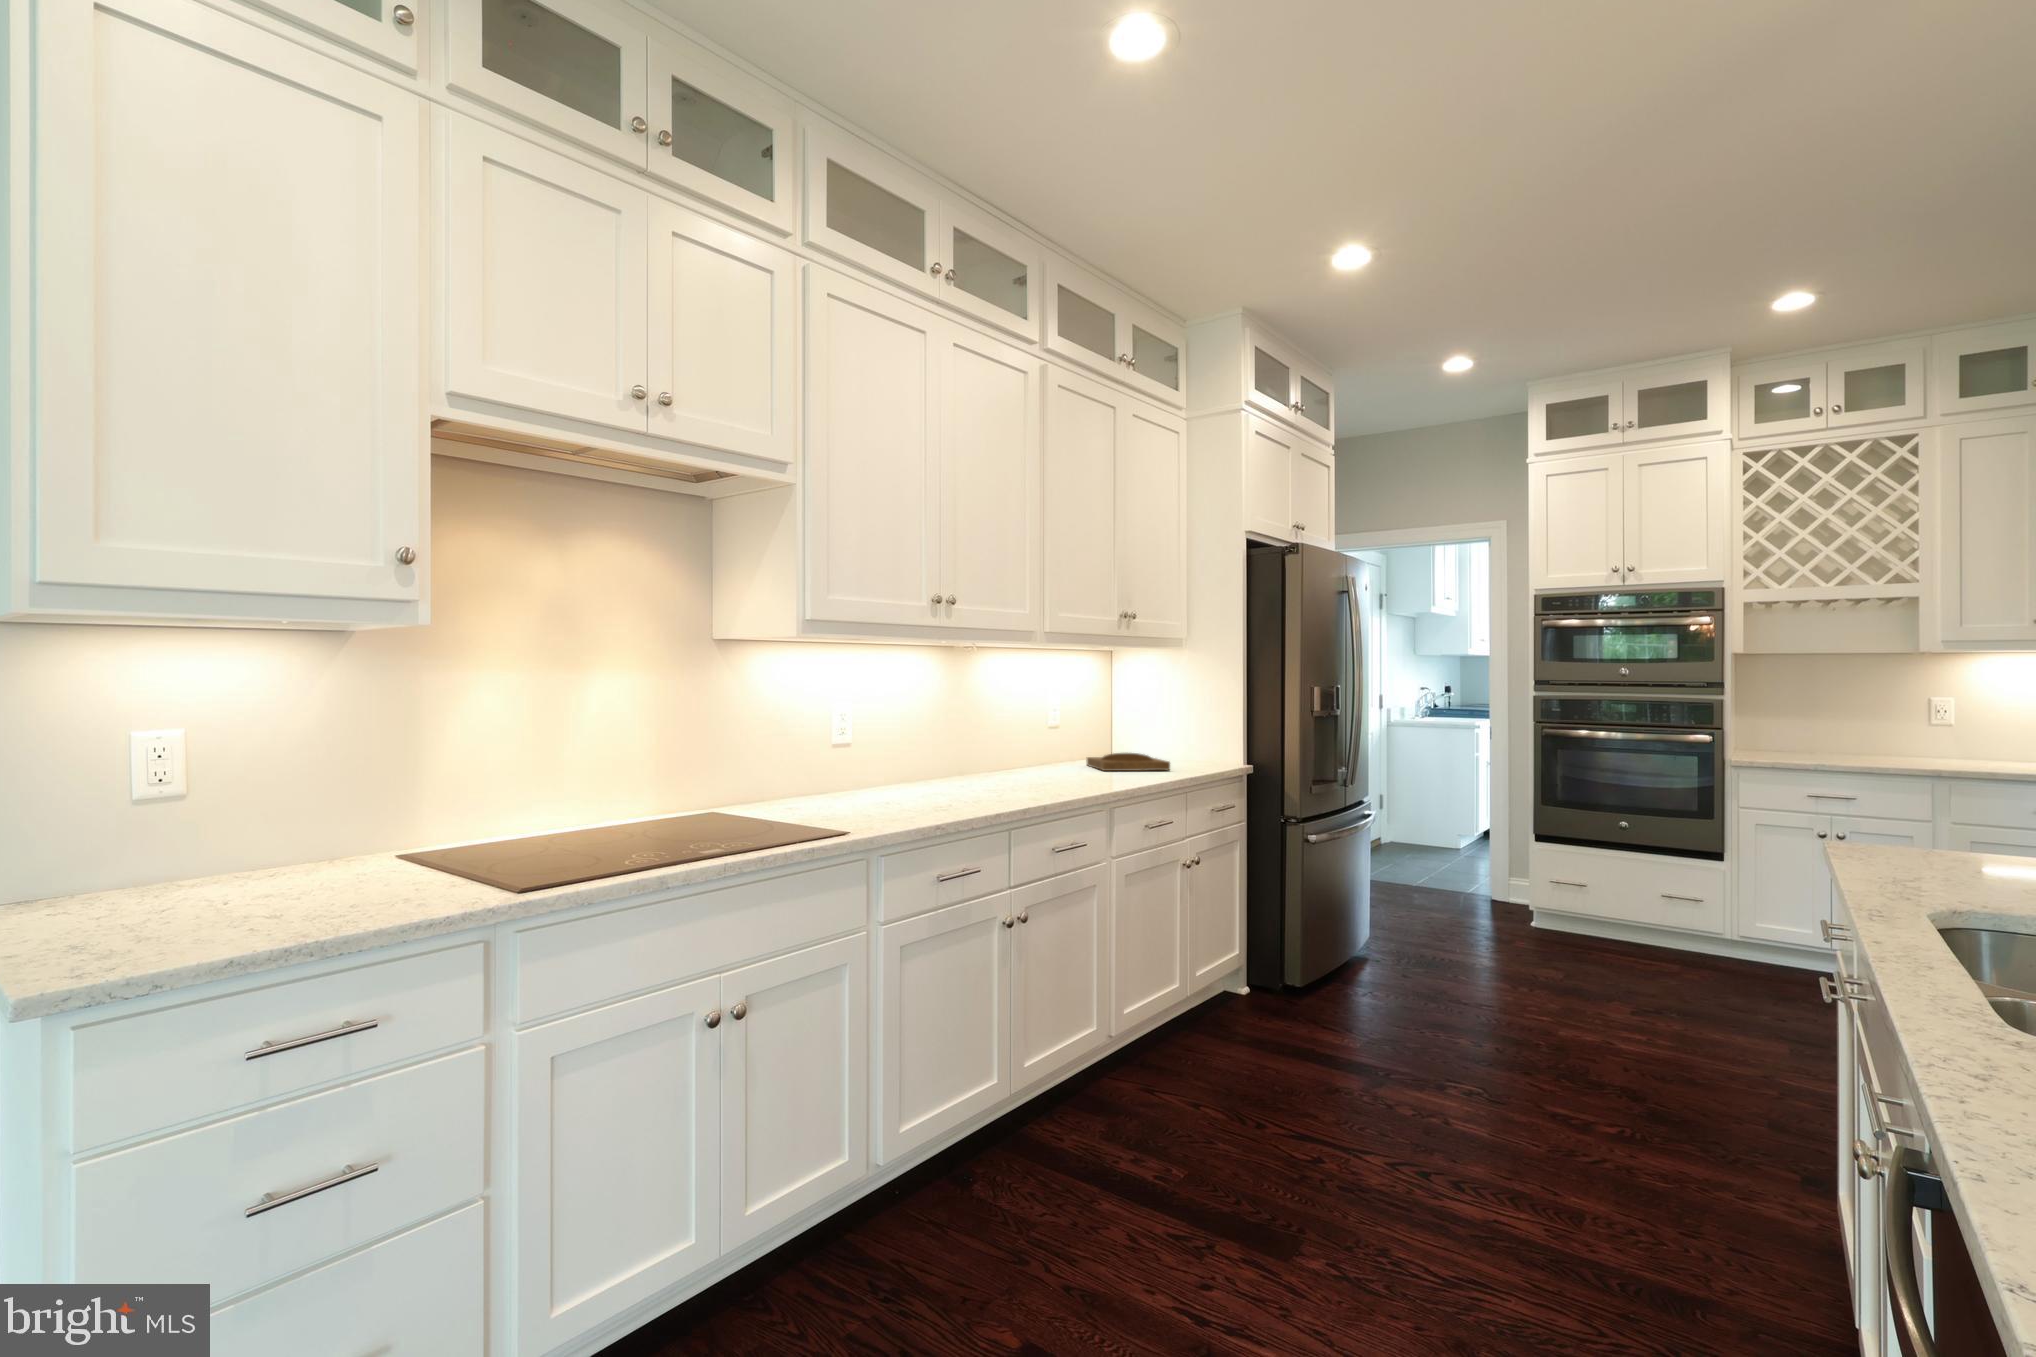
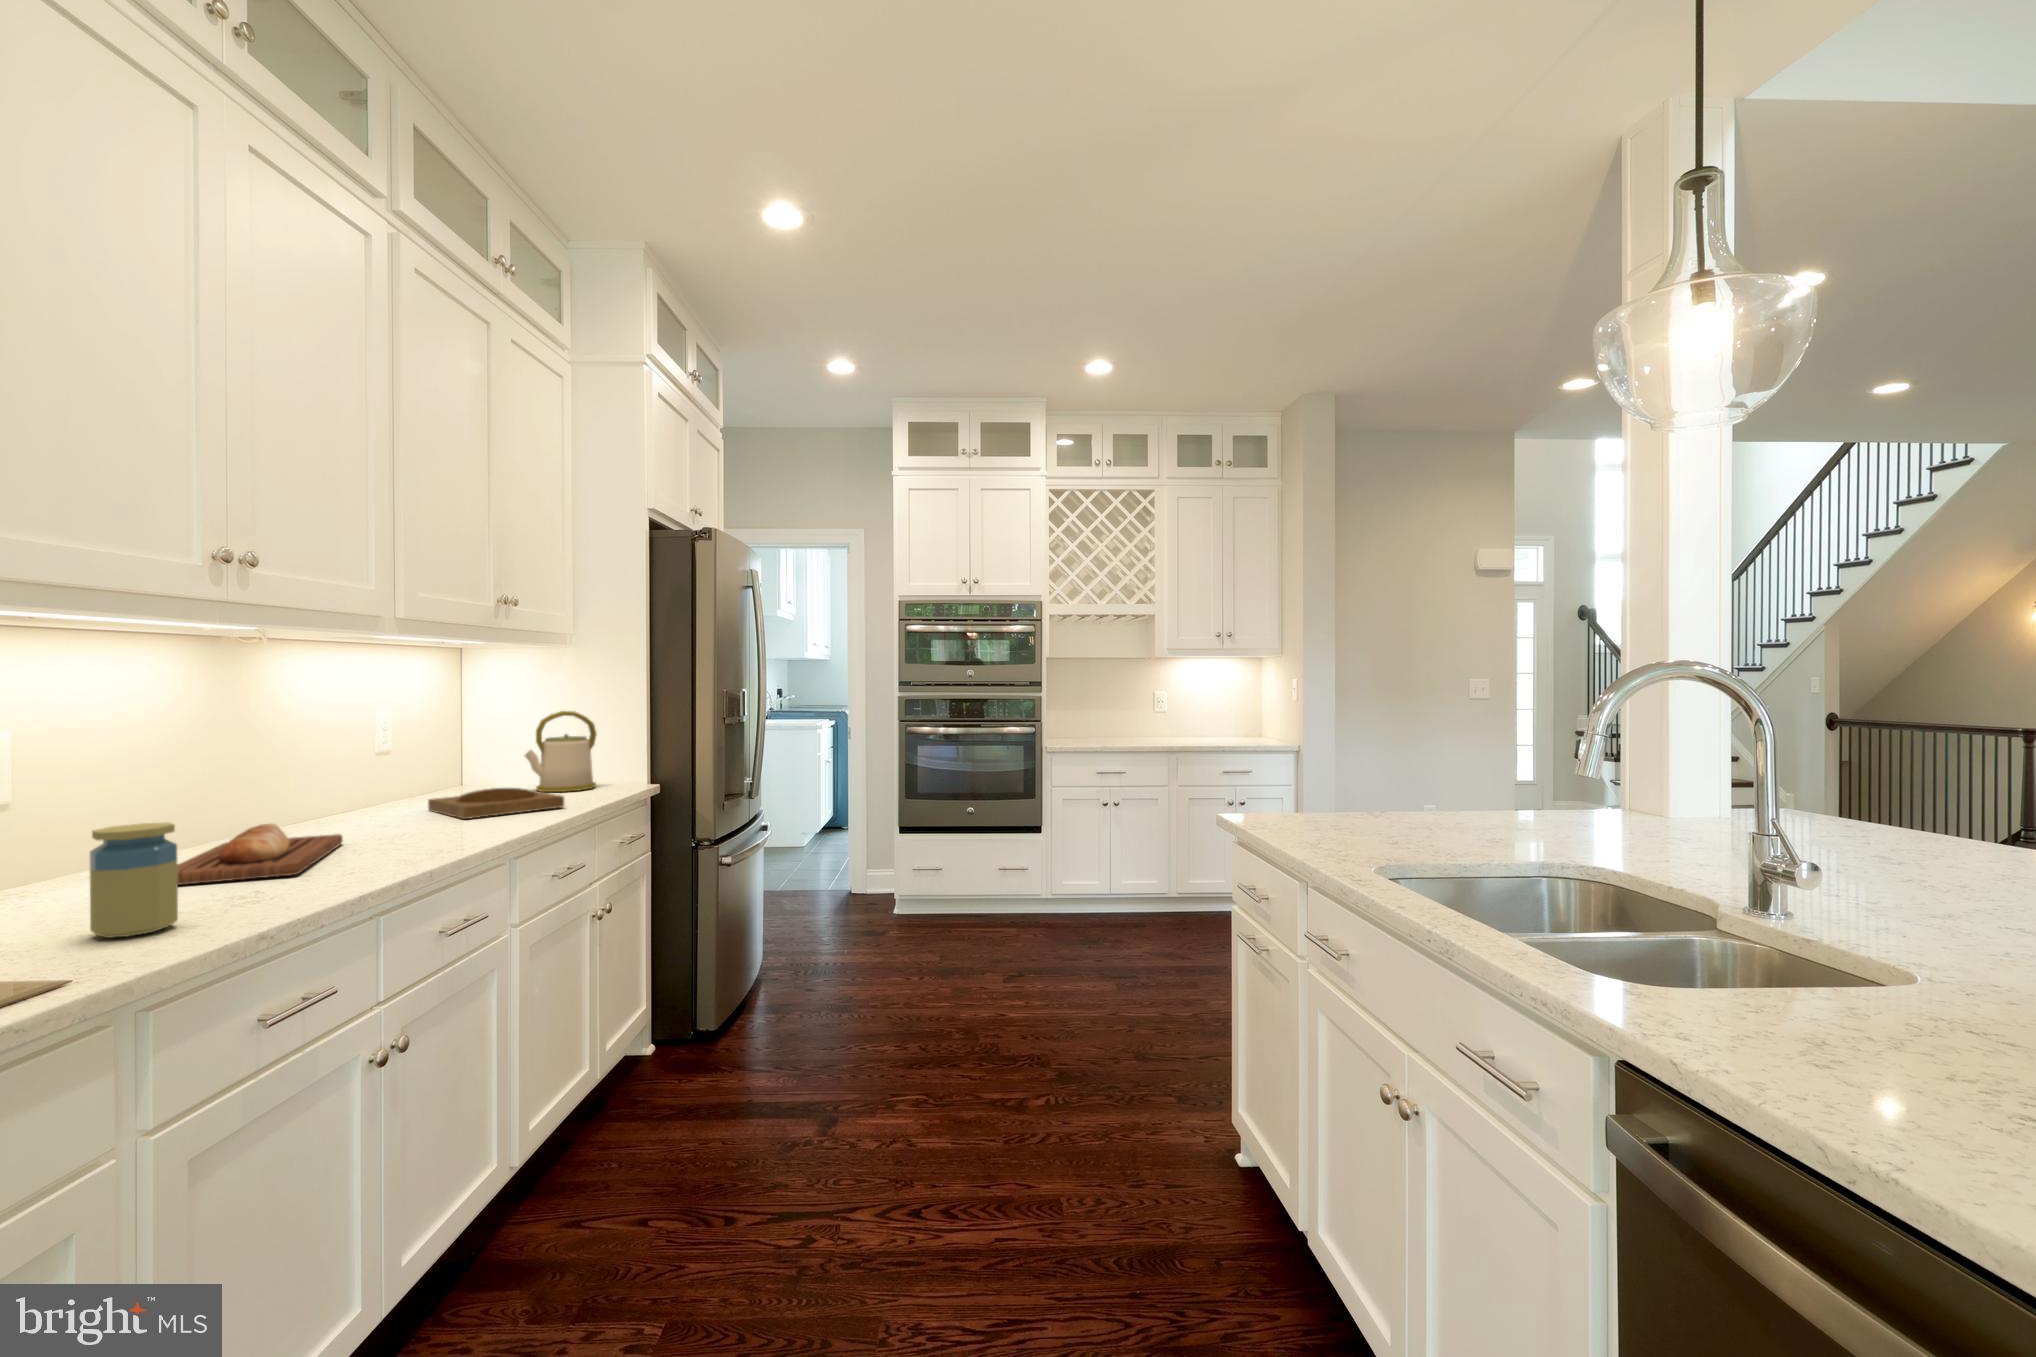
kettle: none [1153,699,1205,763] -> present [524,711,596,792]
jar: none [916,741,949,798] -> present [90,822,178,938]
bread loaf: none [943,757,1032,785] -> present [177,824,343,885]

